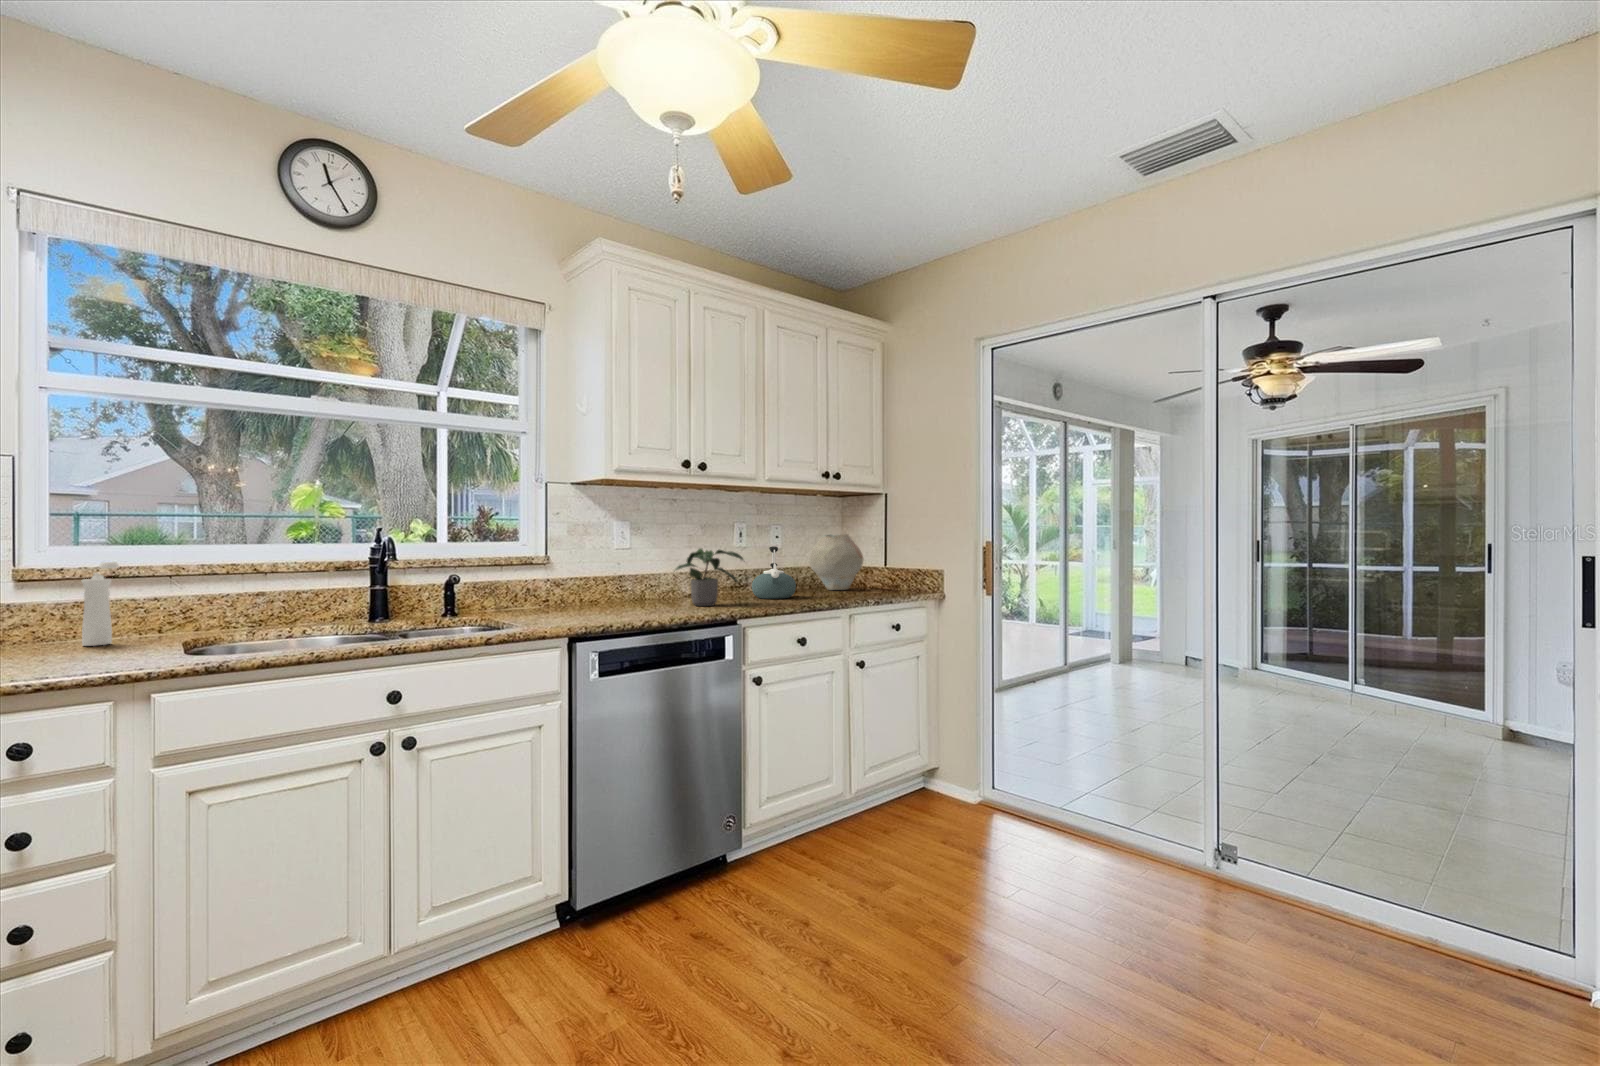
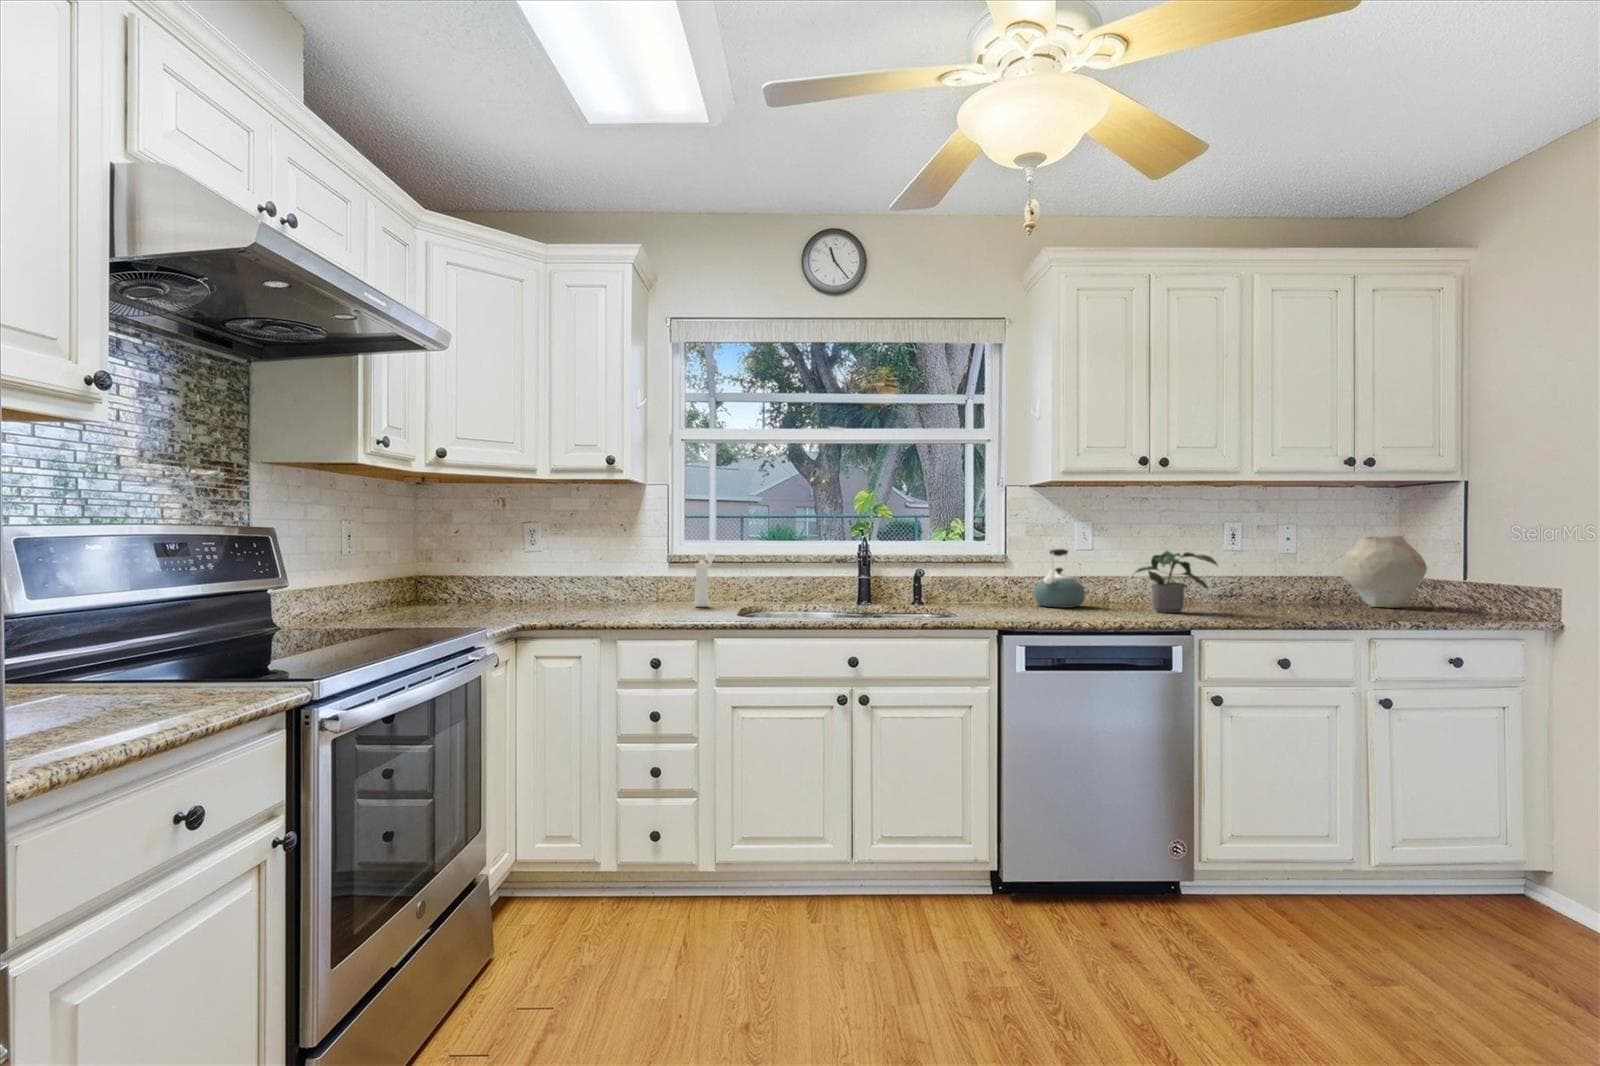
kettle: present [752,546,796,599] -> present [1034,549,1085,607]

